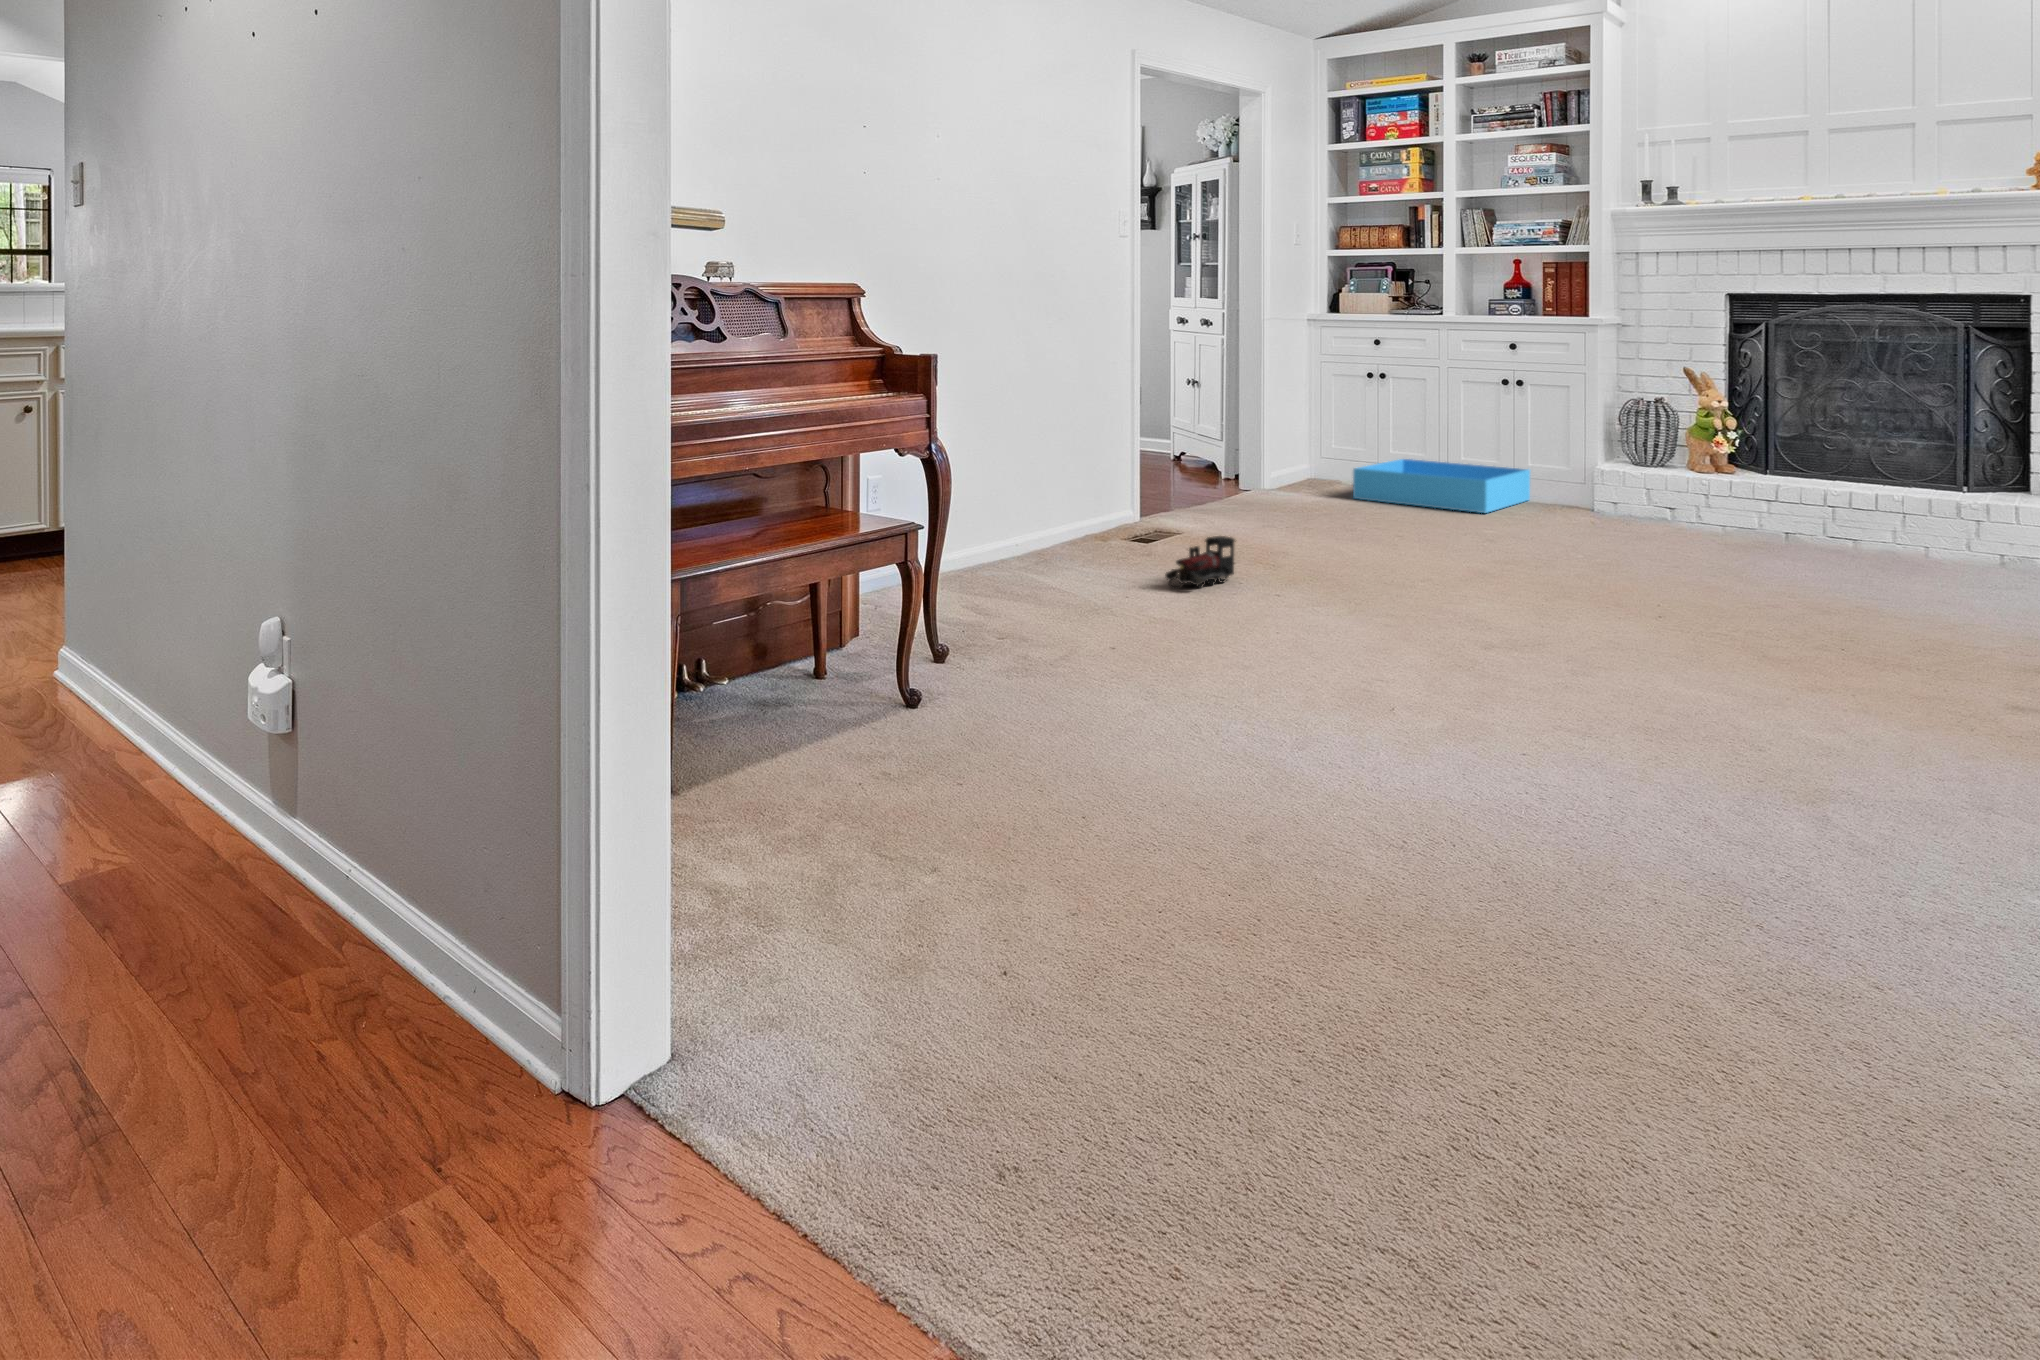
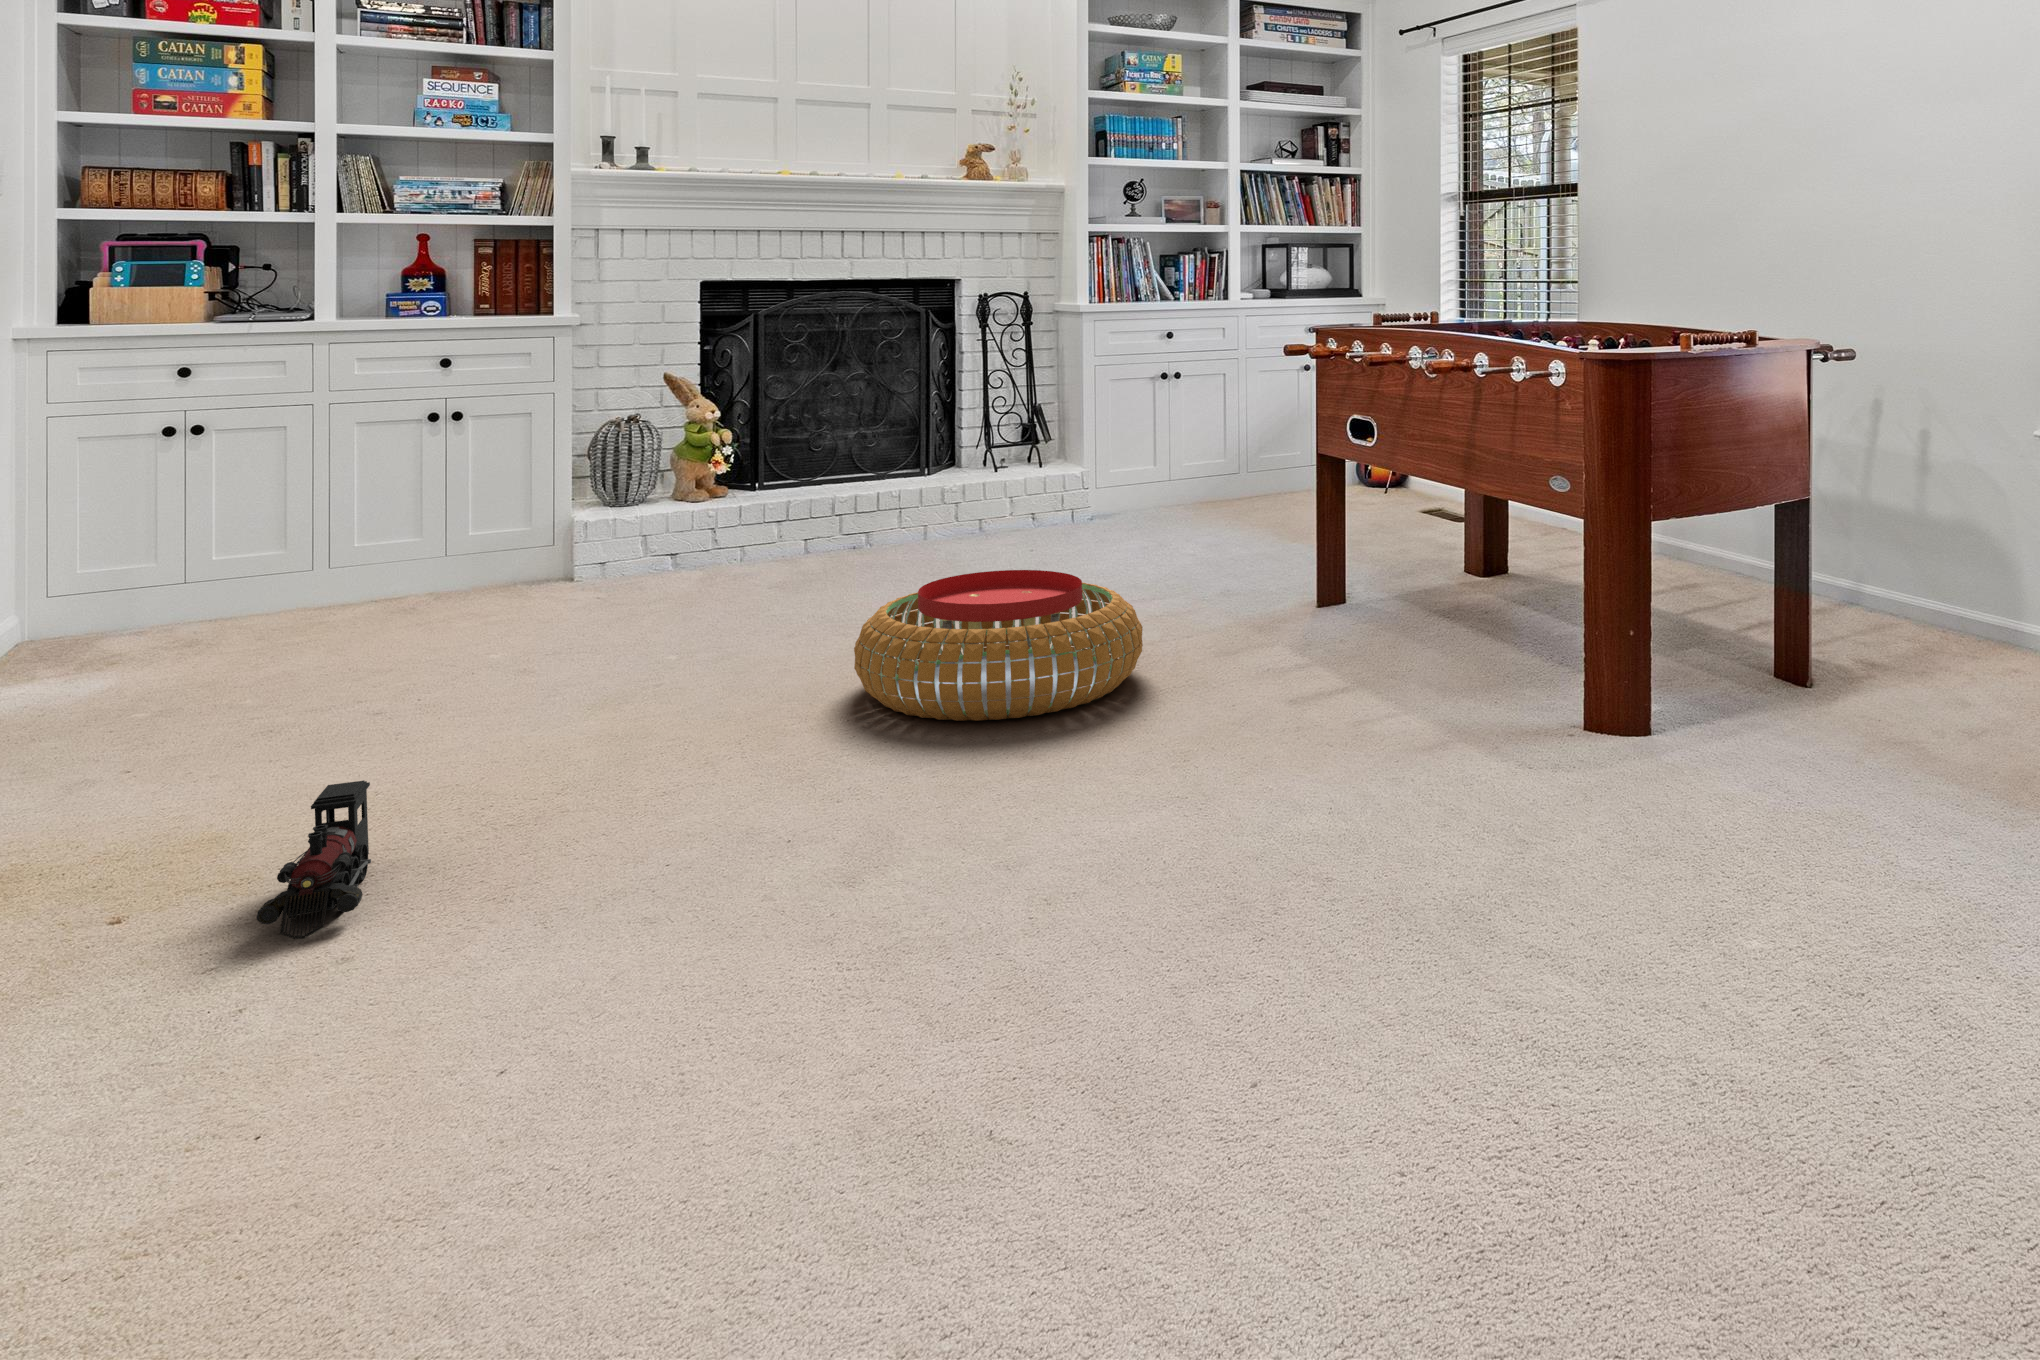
storage bin: present [1353,459,1530,513] -> none [237,530,492,633]
pouf: none [1571,529,1856,646] -> present [854,570,1143,721]

